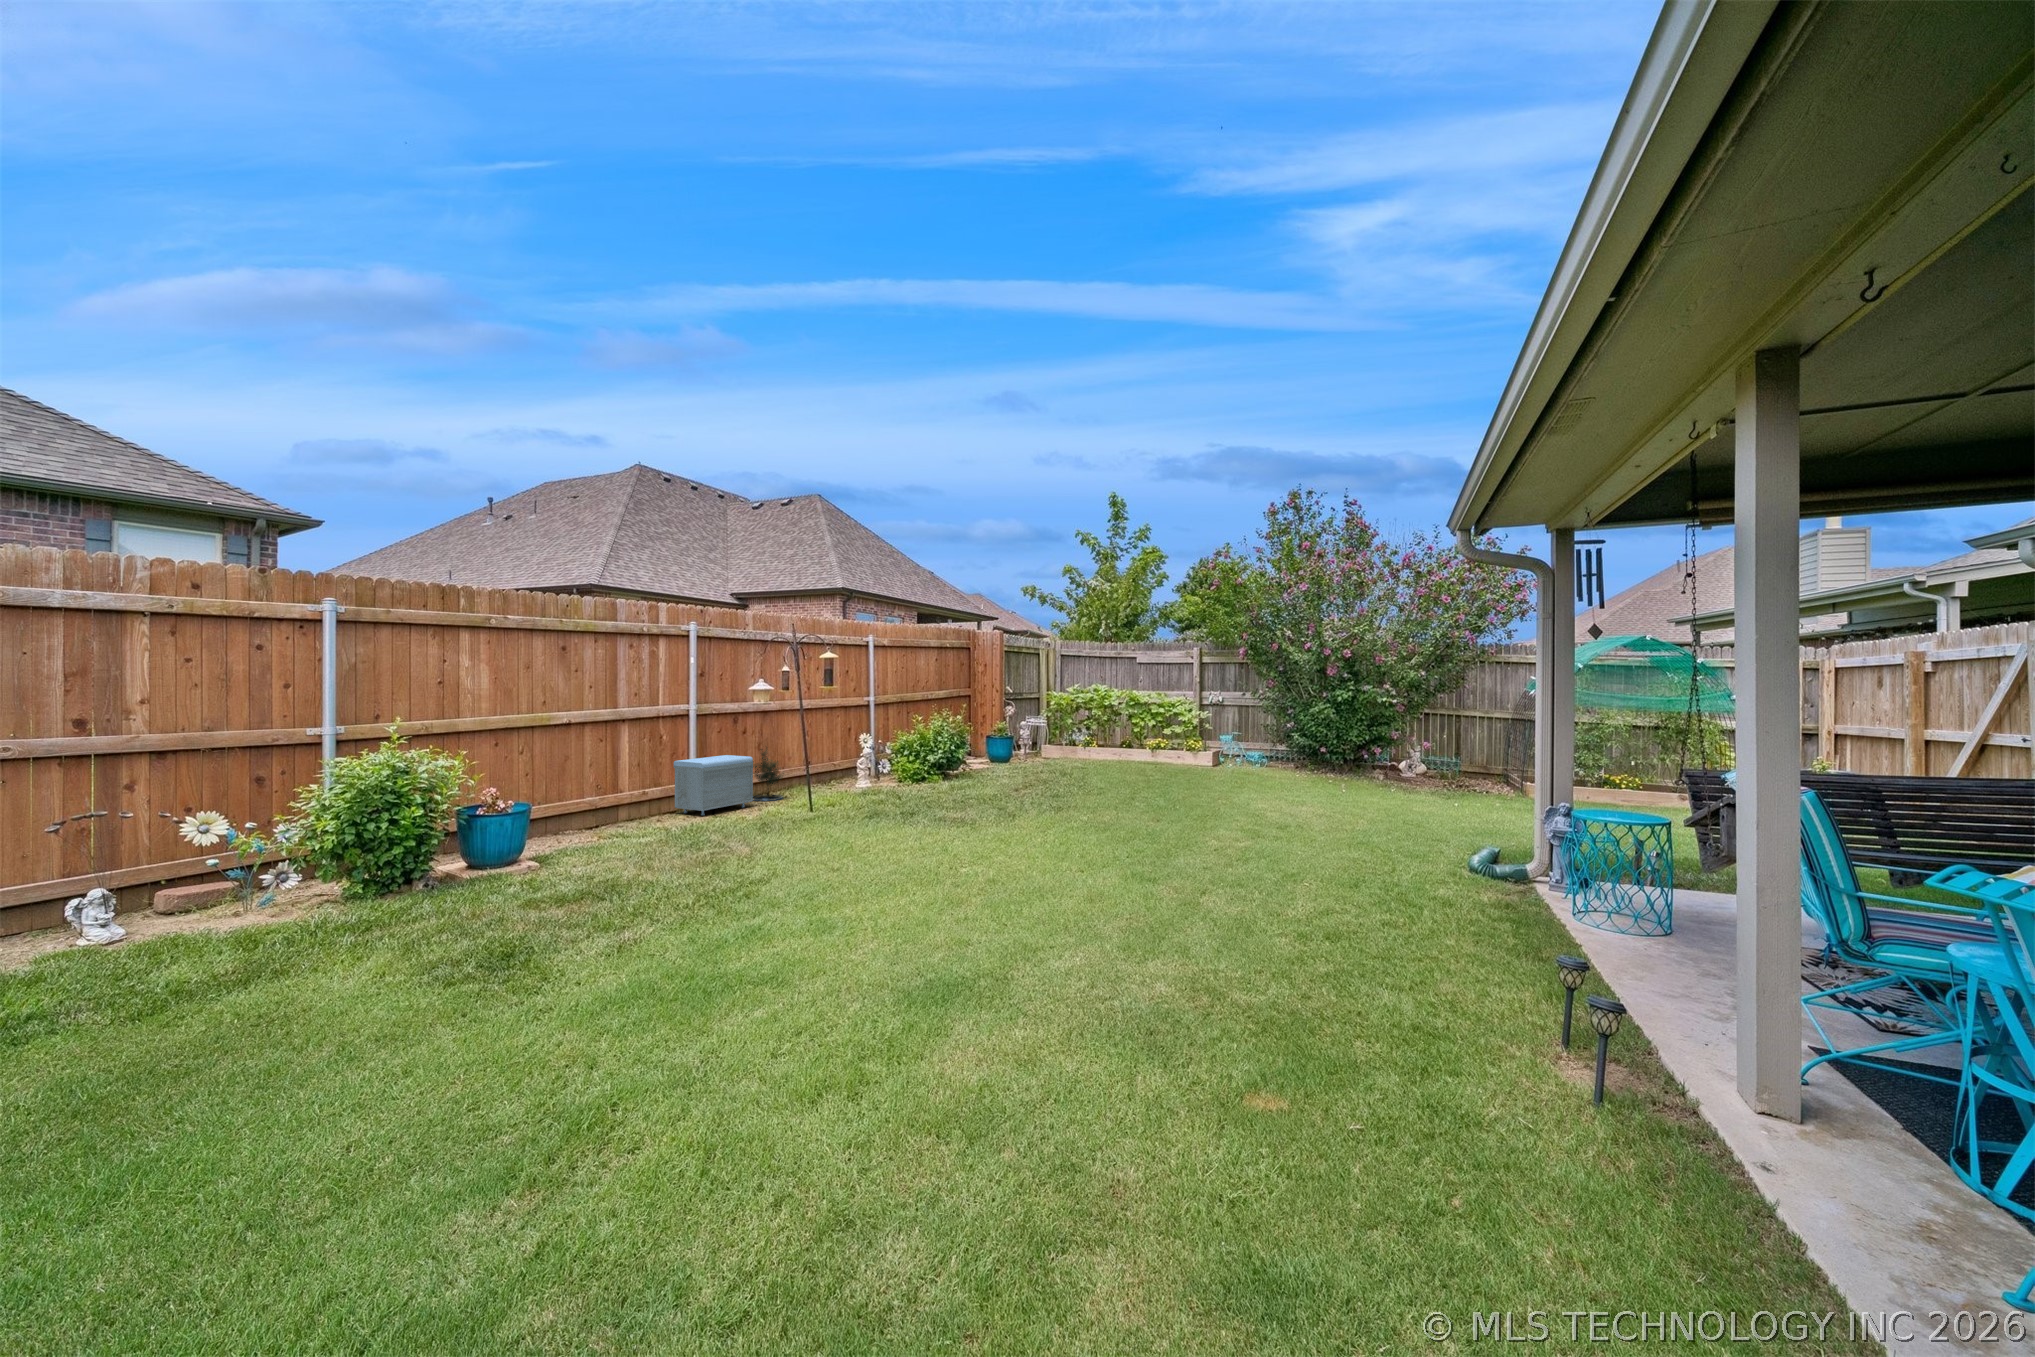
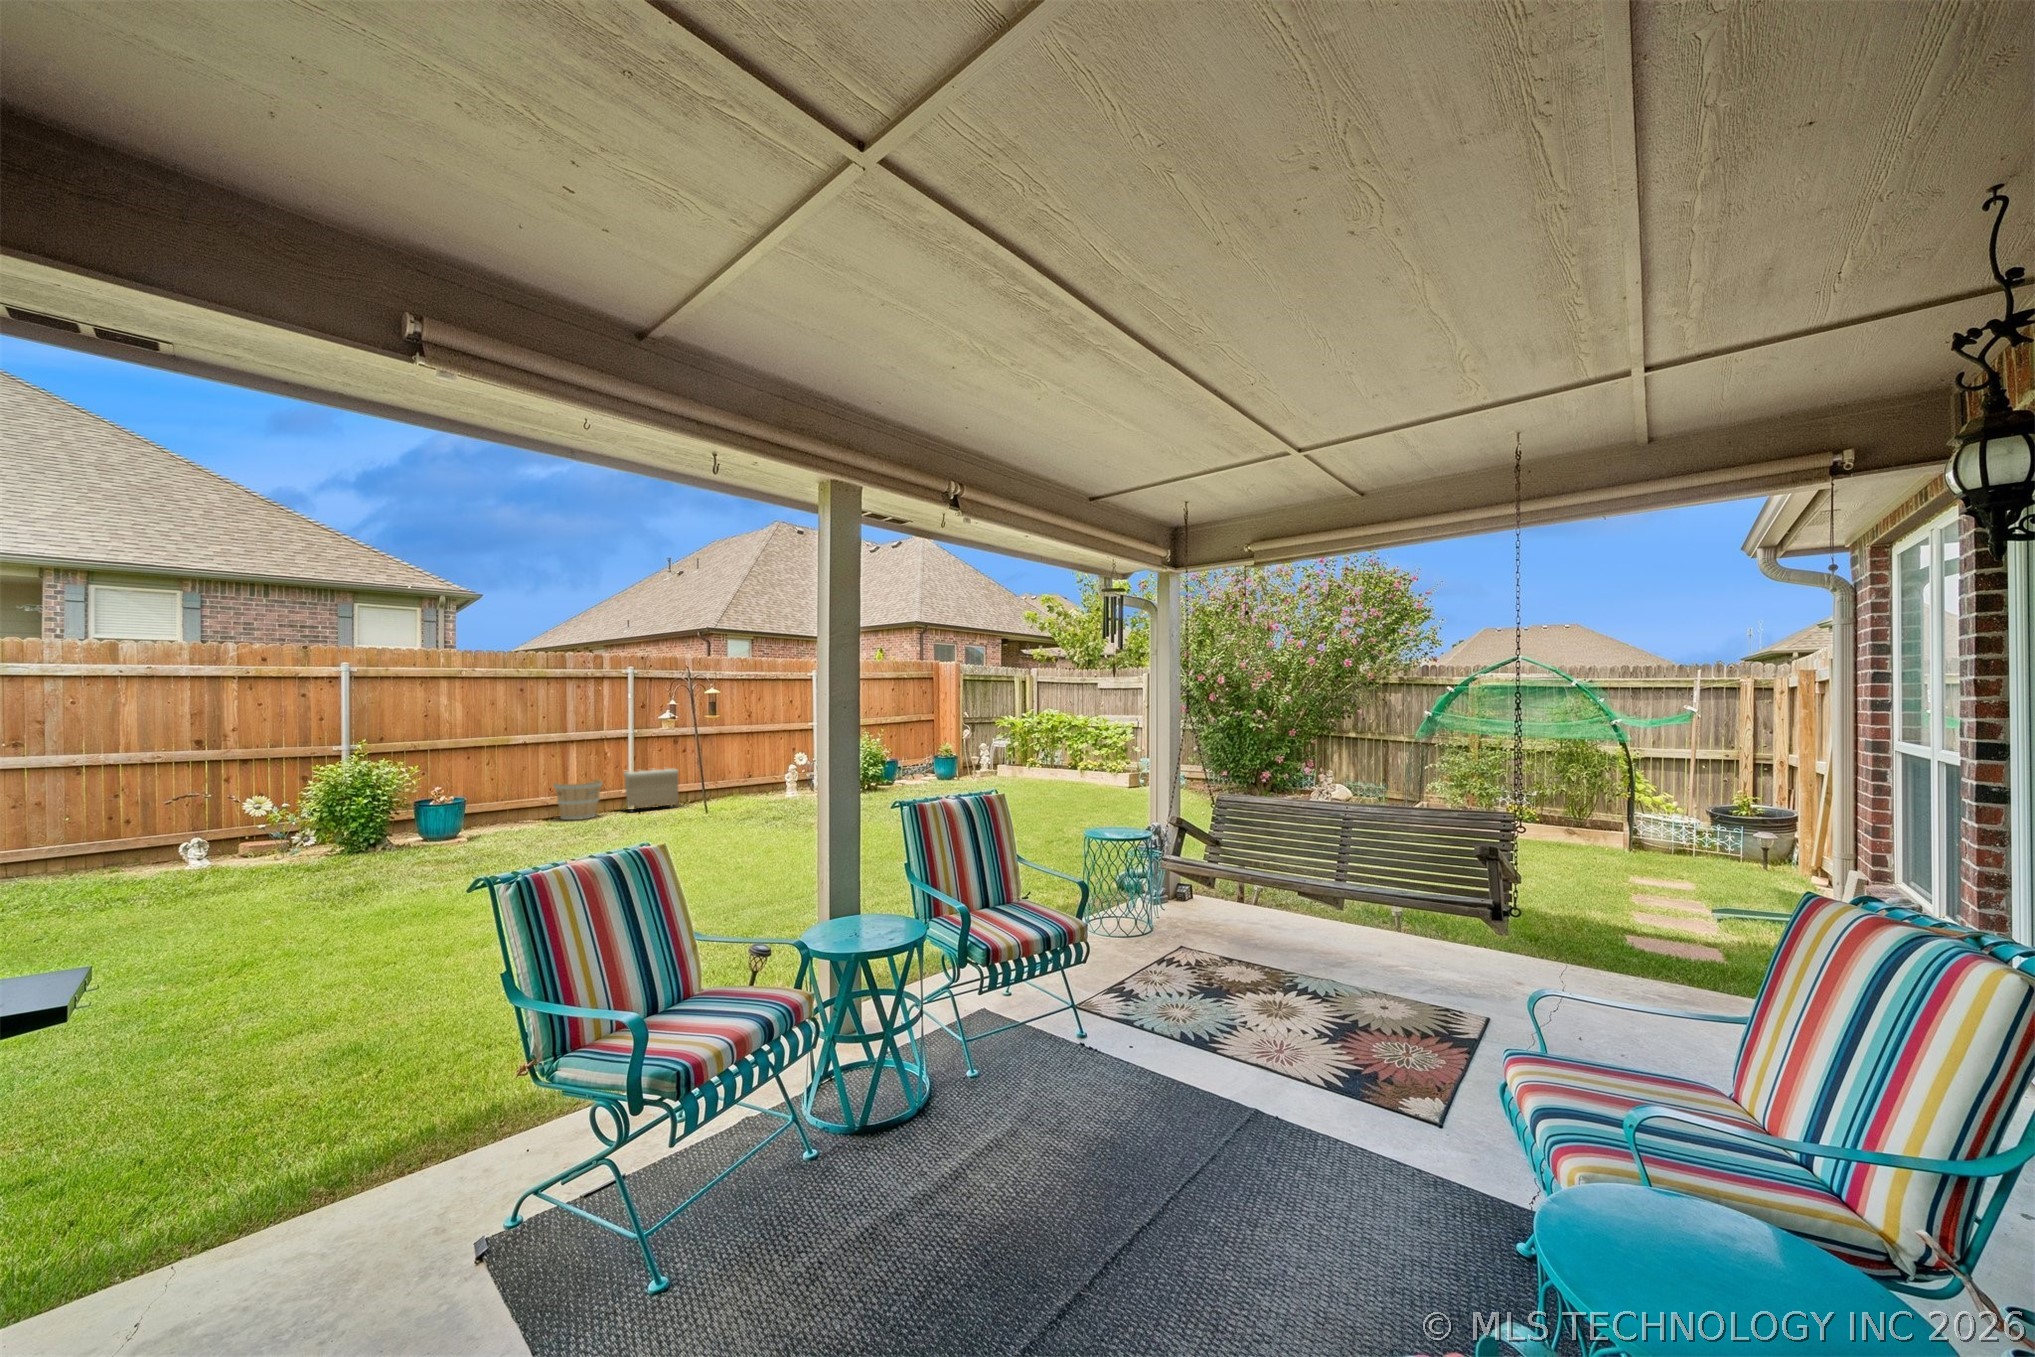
potted tree: present [753,749,784,801] -> none [689,760,716,804]
wooden bucket: none [610,771,676,830] -> present [554,779,603,820]

